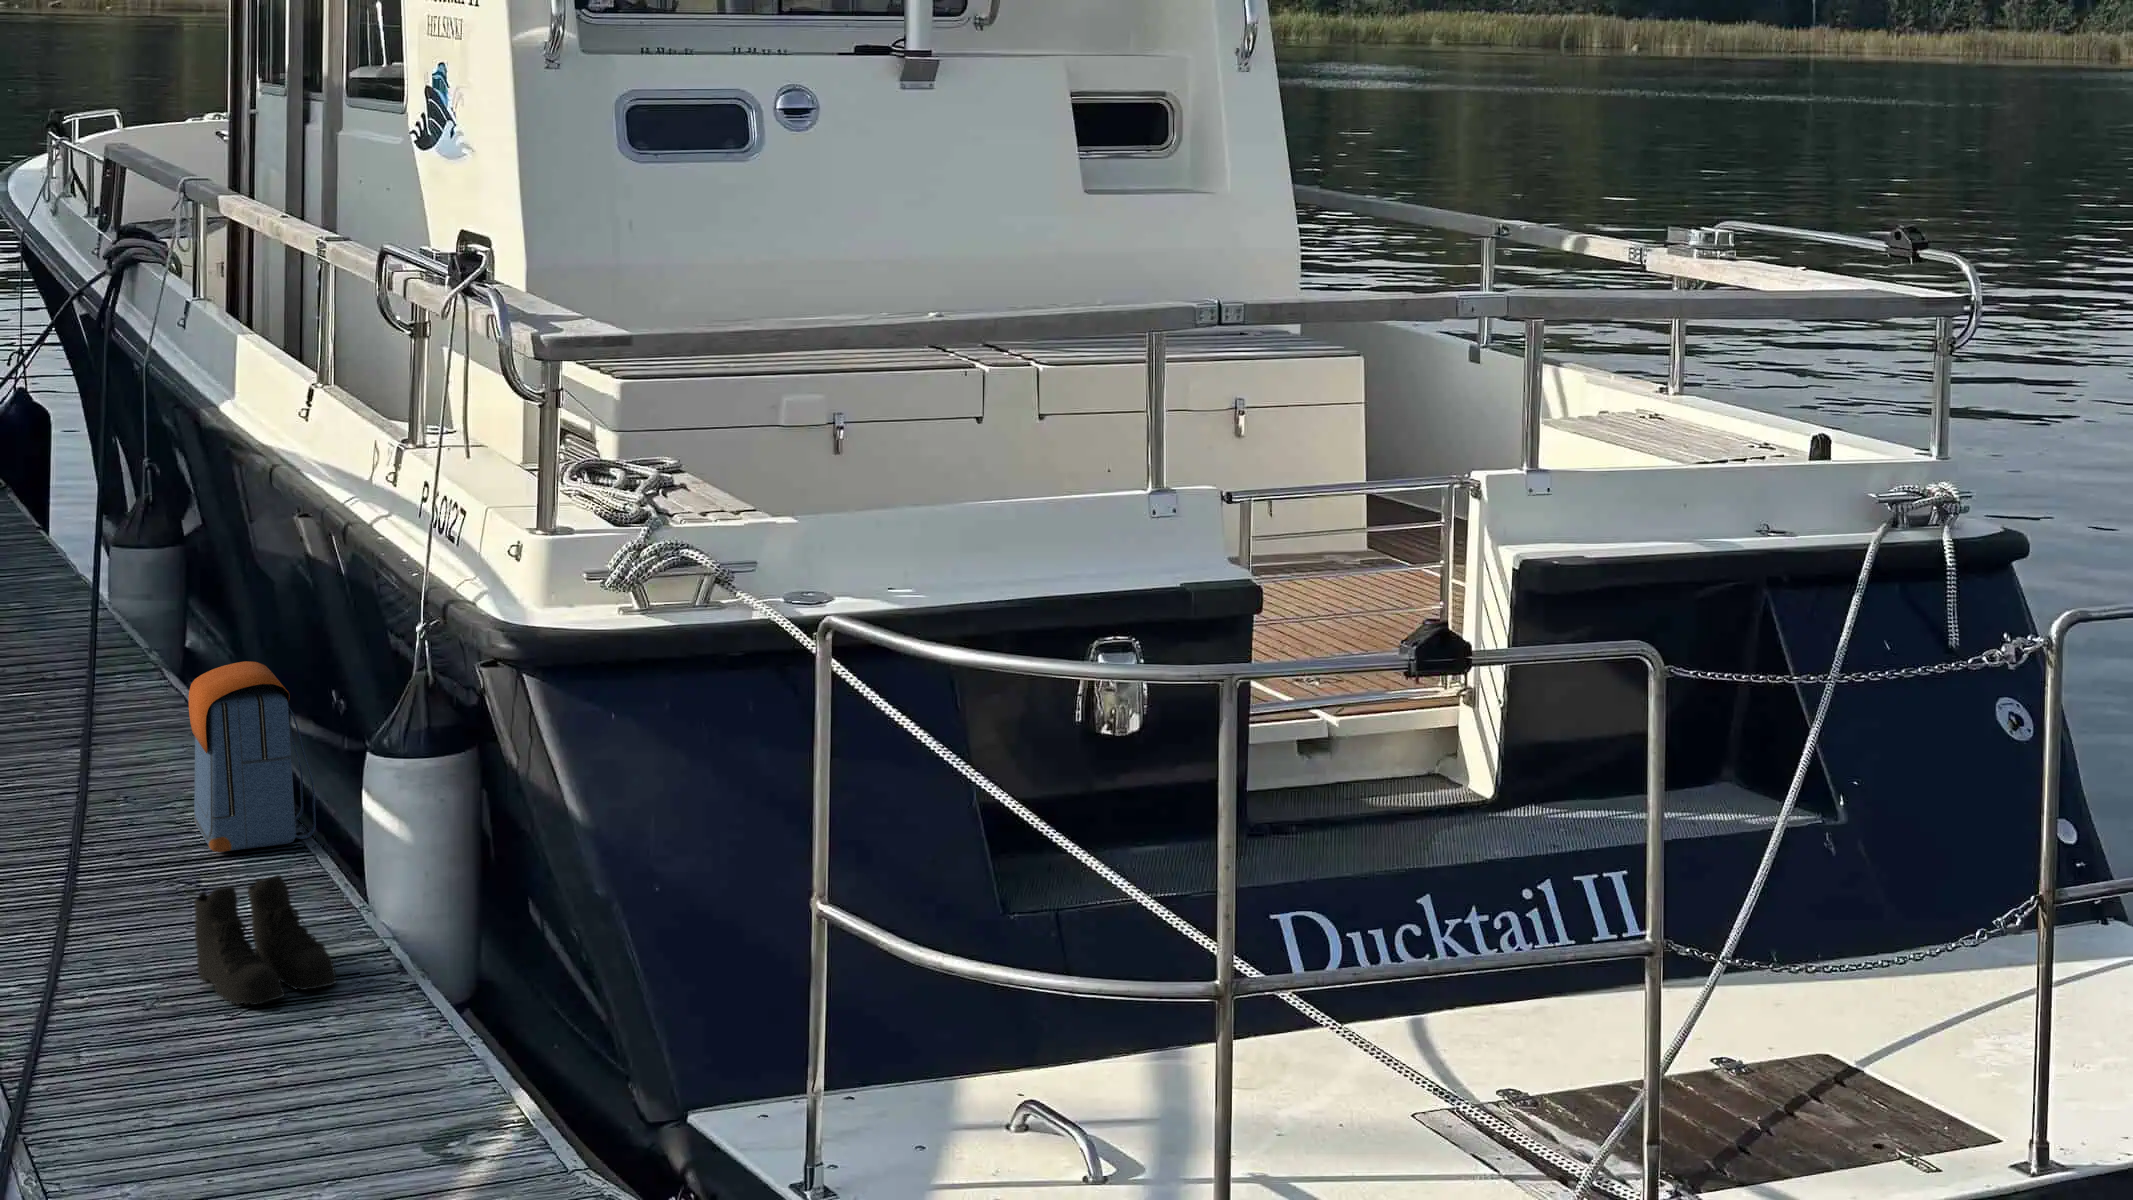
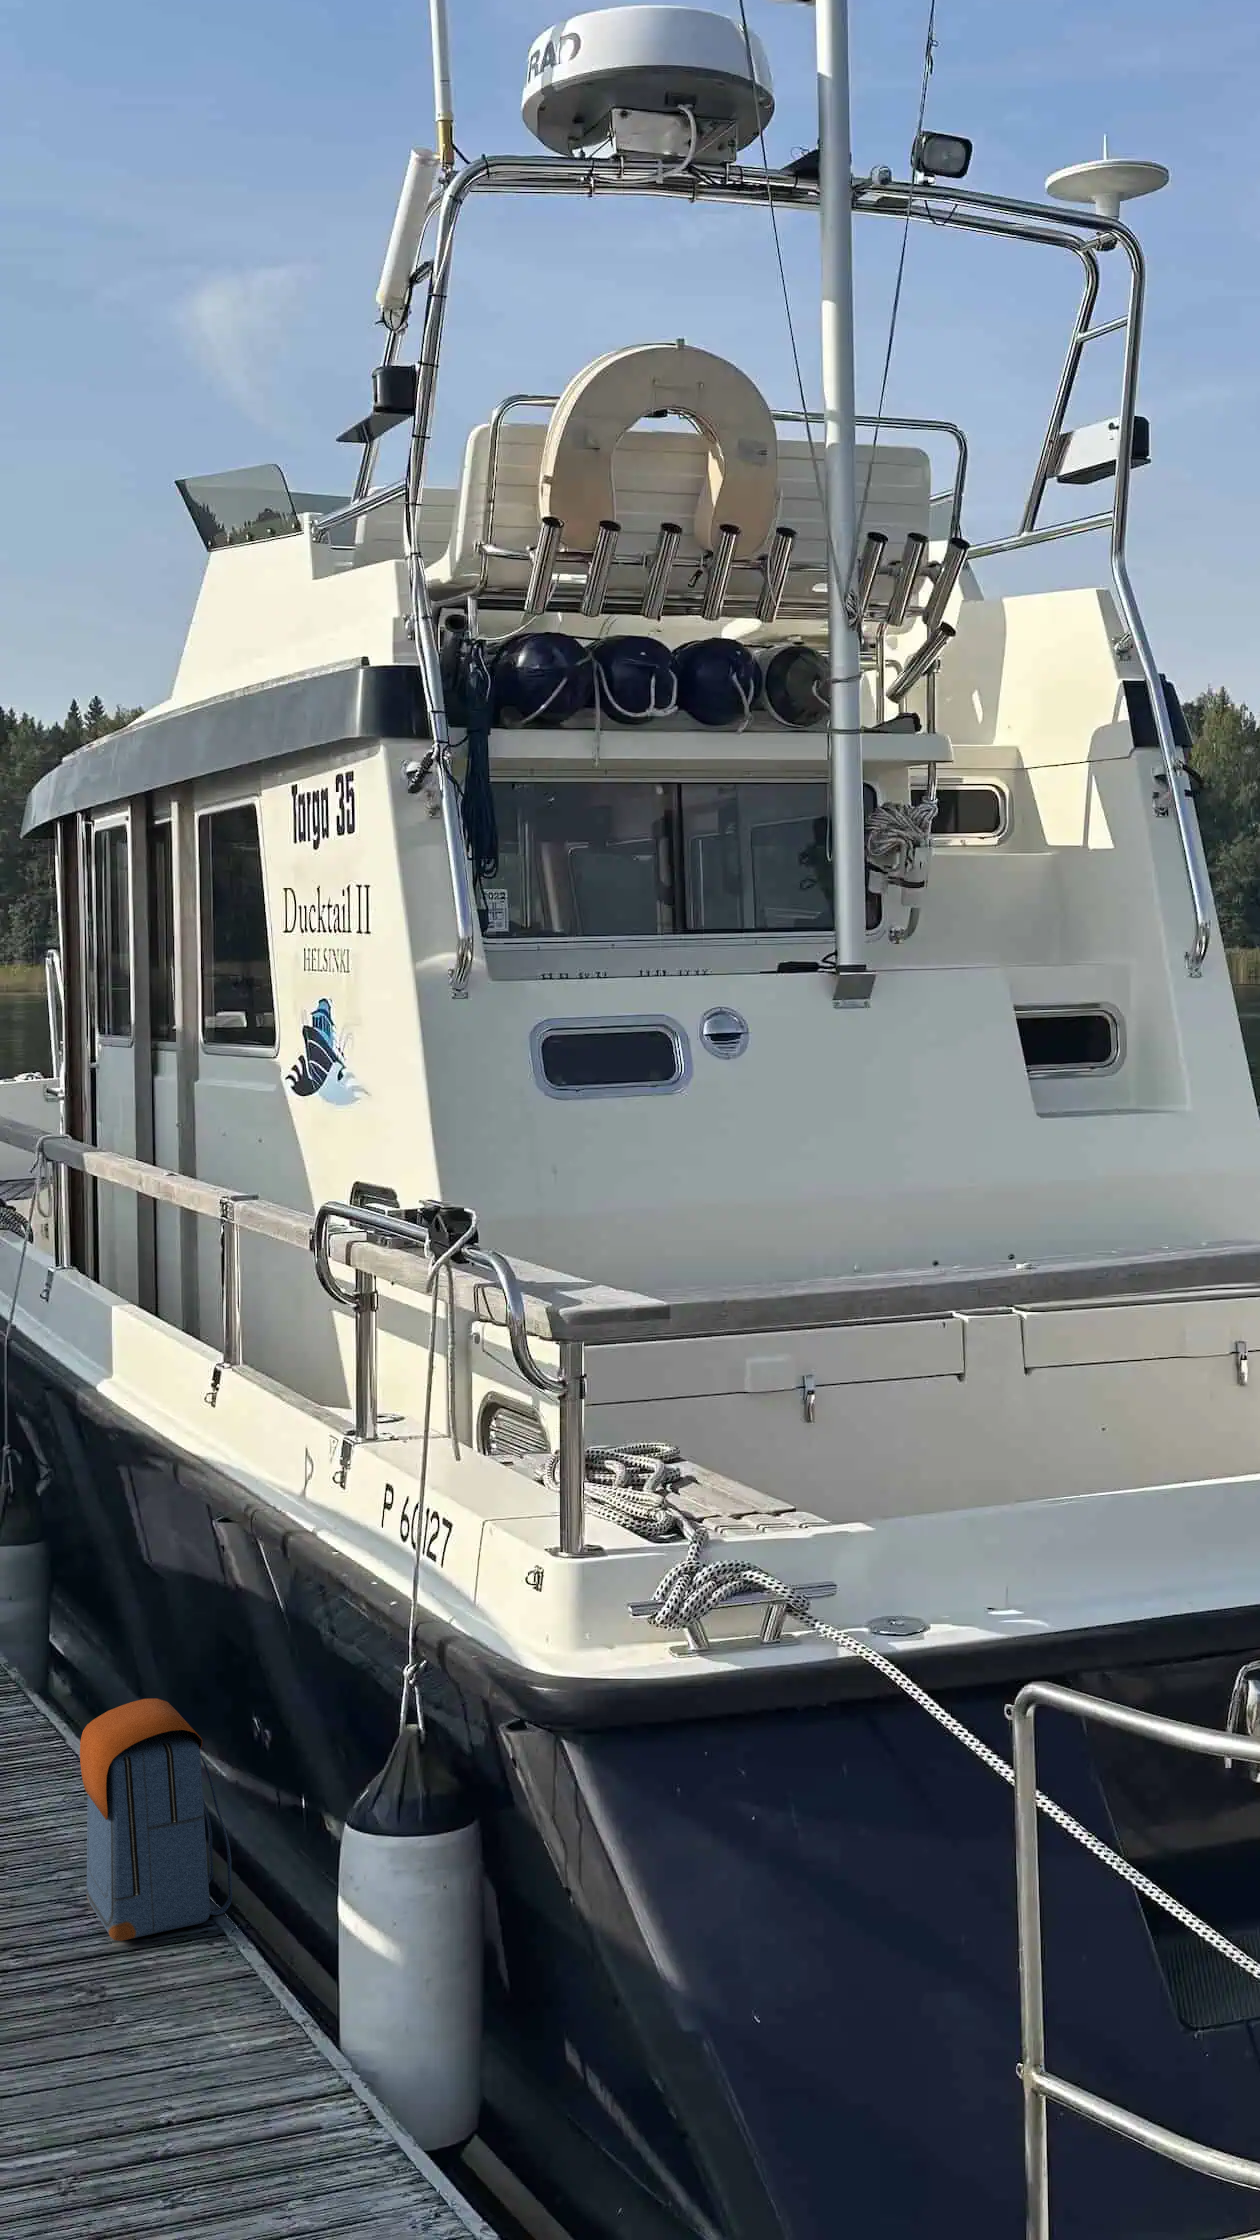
boots: present [194,875,336,1005] -> none [117,1998,296,2186]

